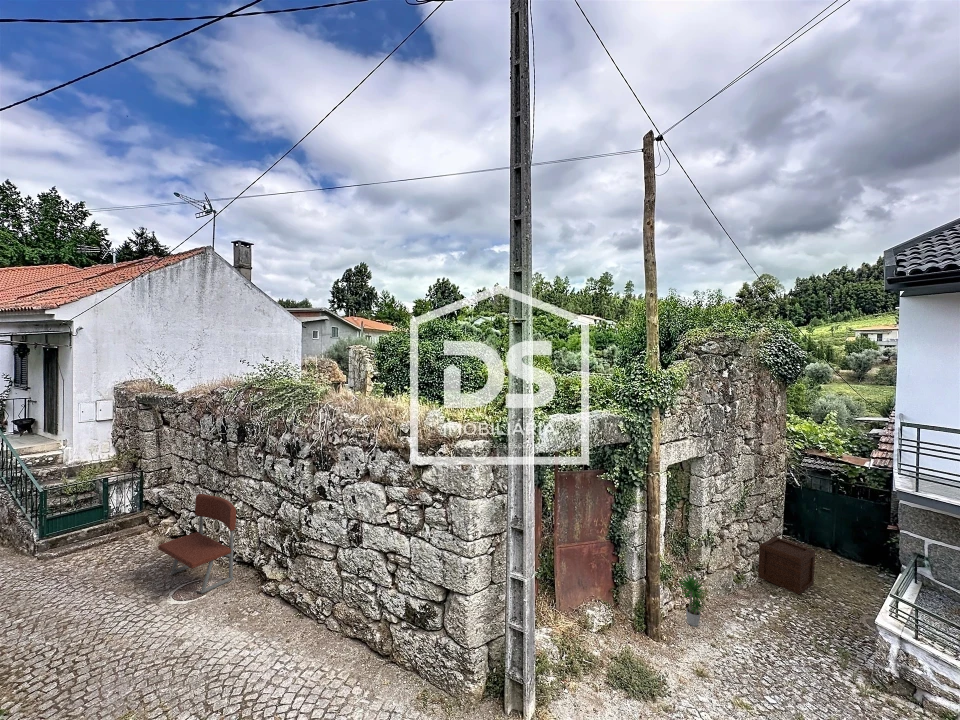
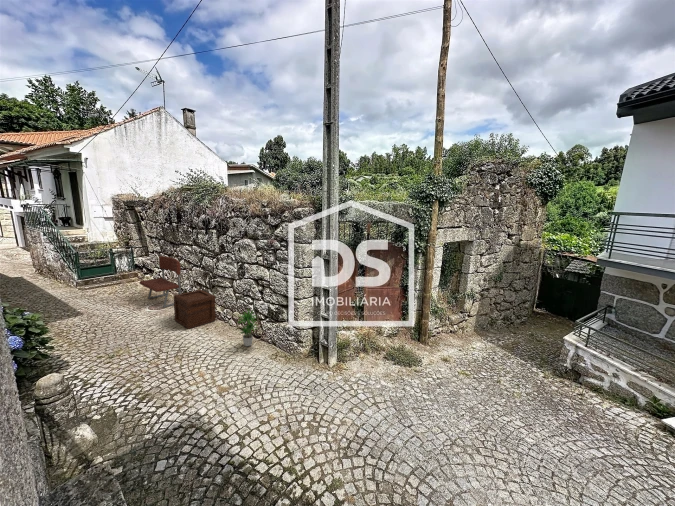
wooden crate: present [758,537,815,594] -> present [174,290,216,329]
potted plant: present [678,575,706,626] -> present [239,310,257,346]

